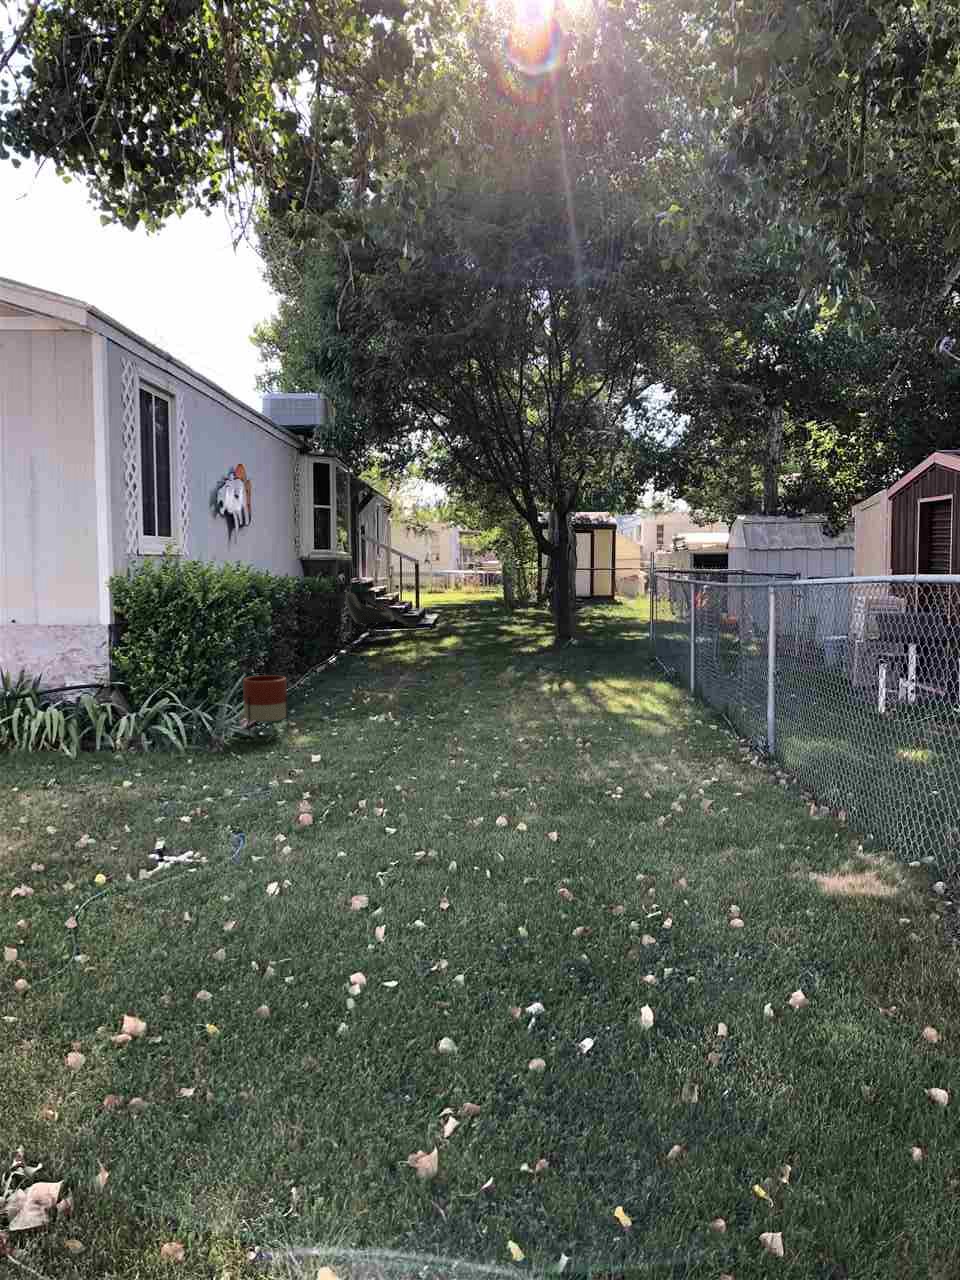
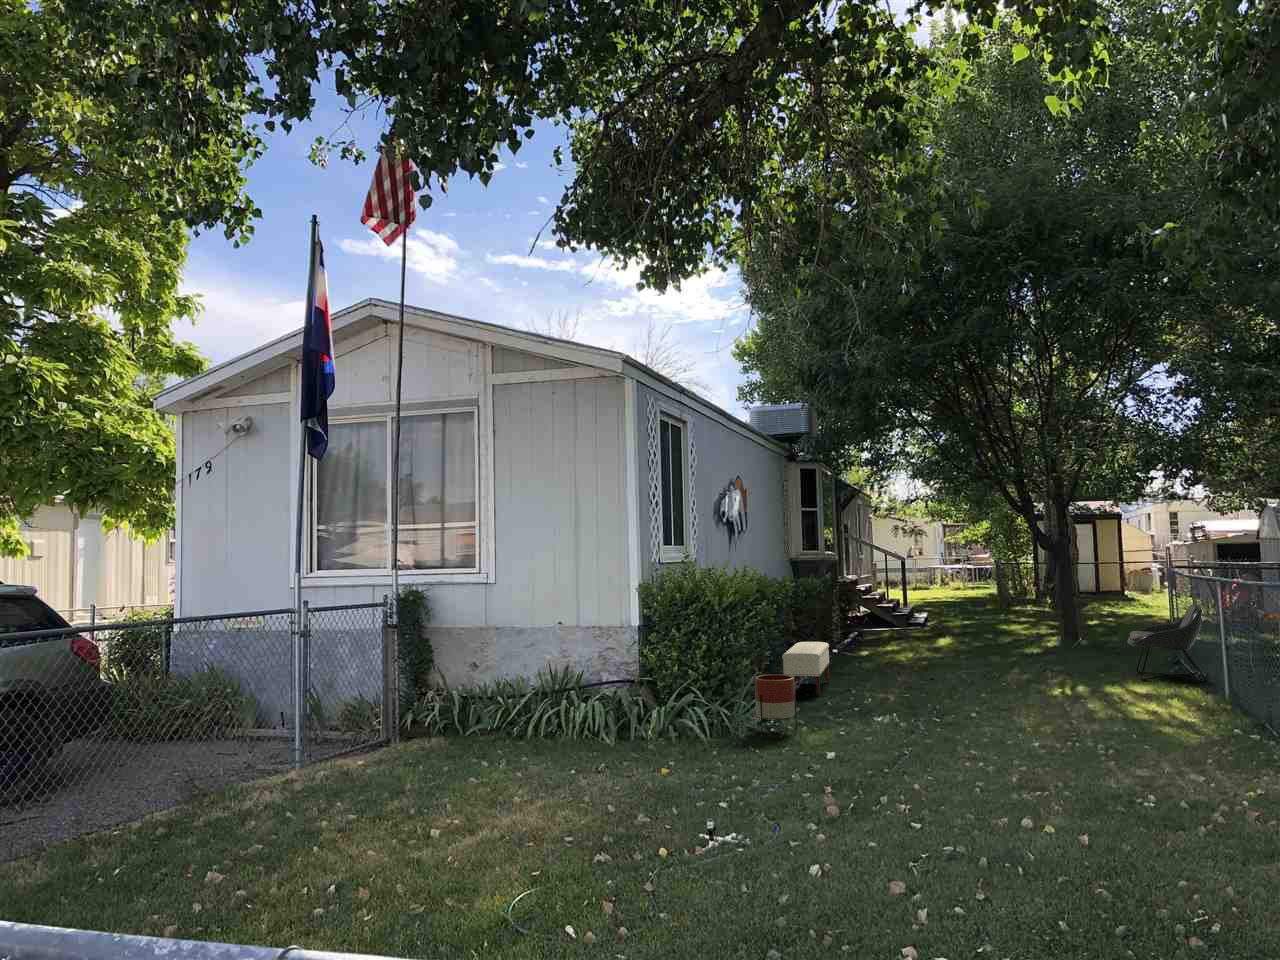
lounge chair: present [345,592,394,646] -> present [1127,604,1206,683]
bench: none [282,641,334,697] -> present [782,642,829,697]

